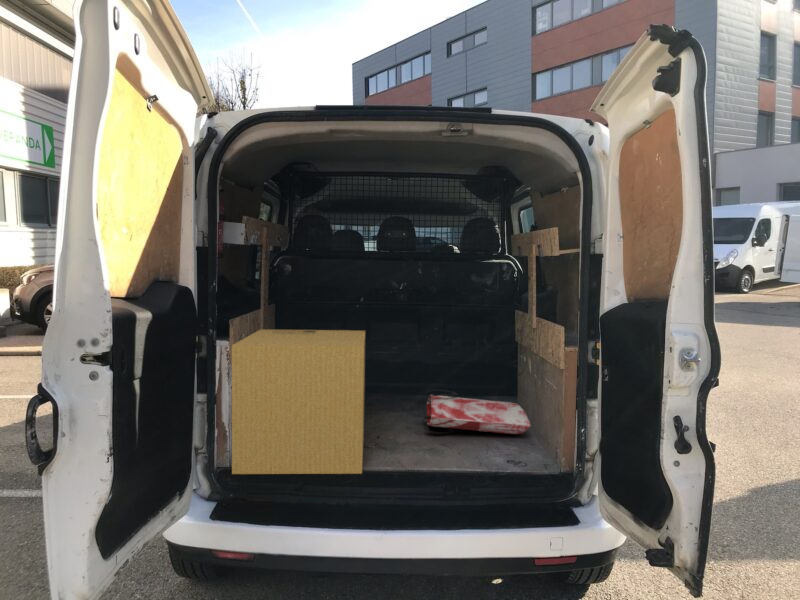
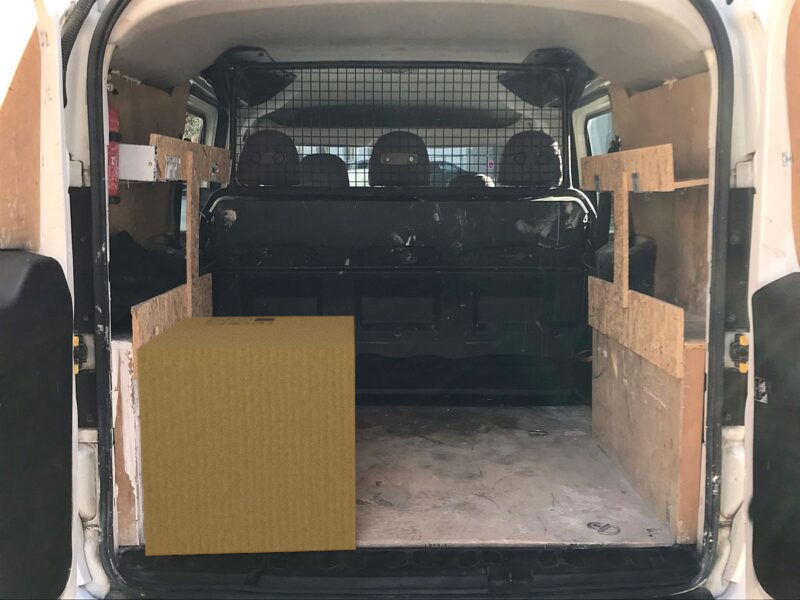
bag: present [423,390,531,434] -> none [446,405,619,476]

